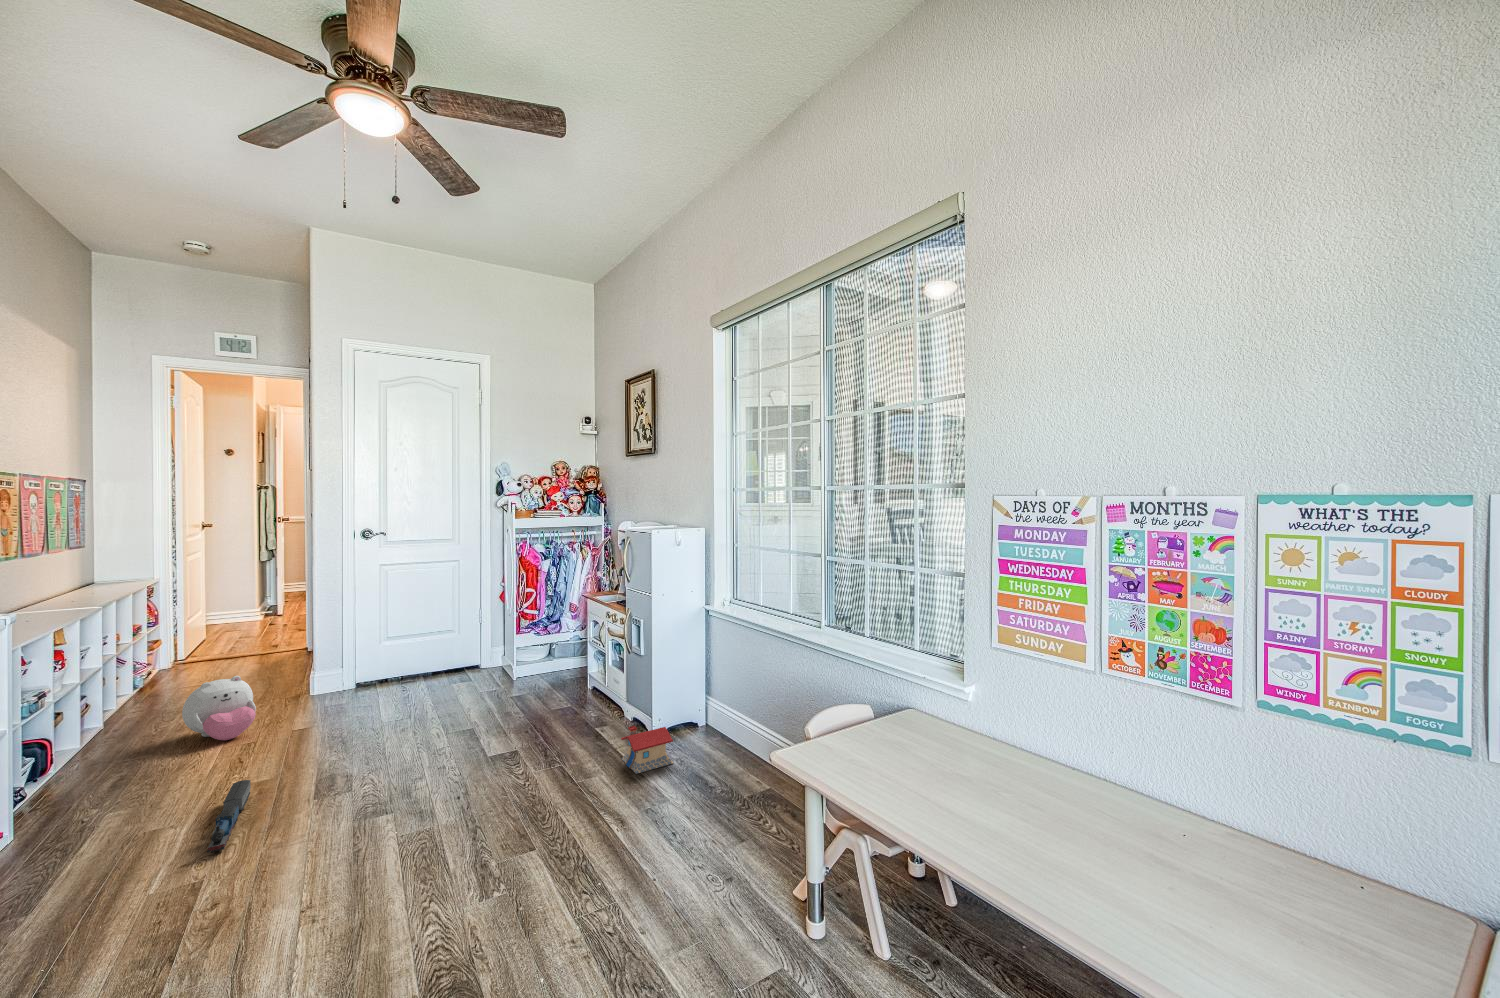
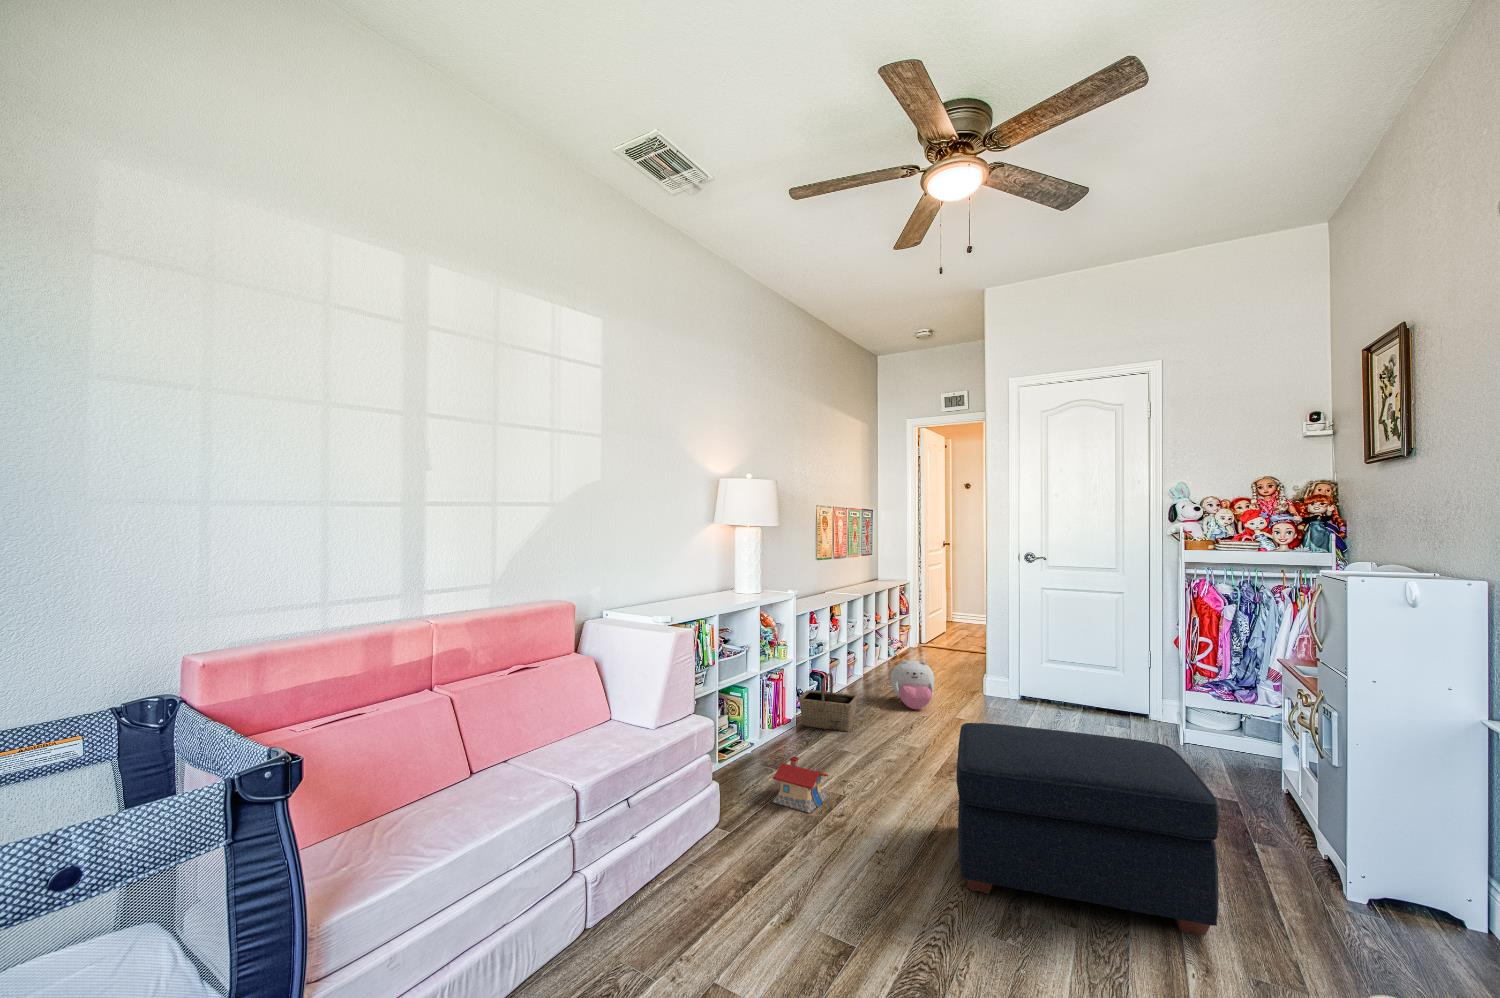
ottoman: none [380,677,618,879] -> present [956,723,1219,935]
toy house: present [621,726,673,774] -> present [772,756,828,813]
basket: none [22,734,146,831] -> present [798,673,858,731]
toy train: present [207,780,251,853] -> none [855,739,902,783]

